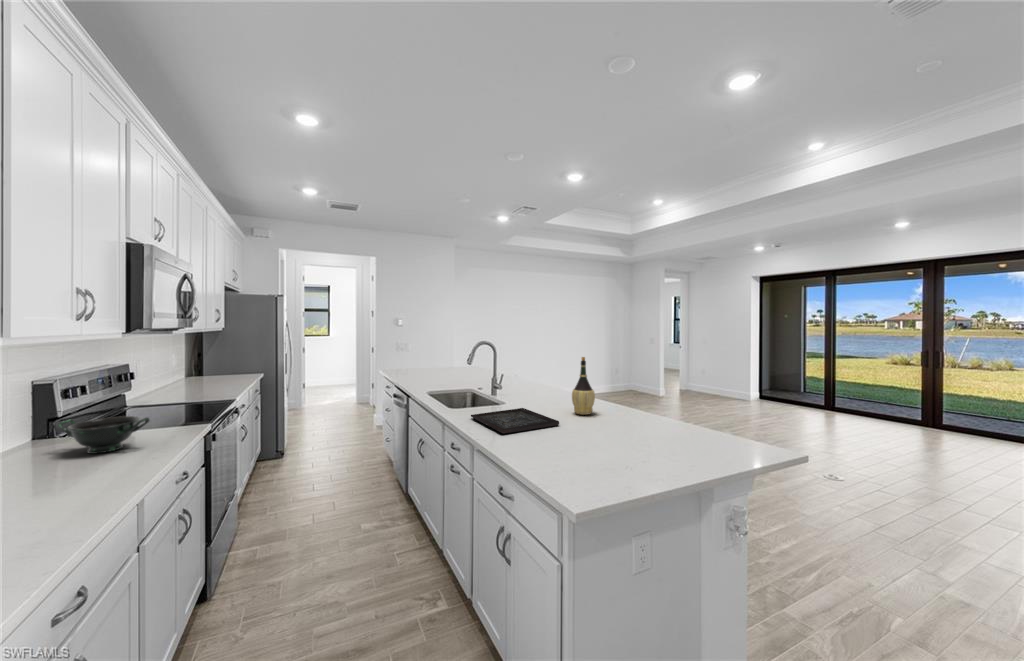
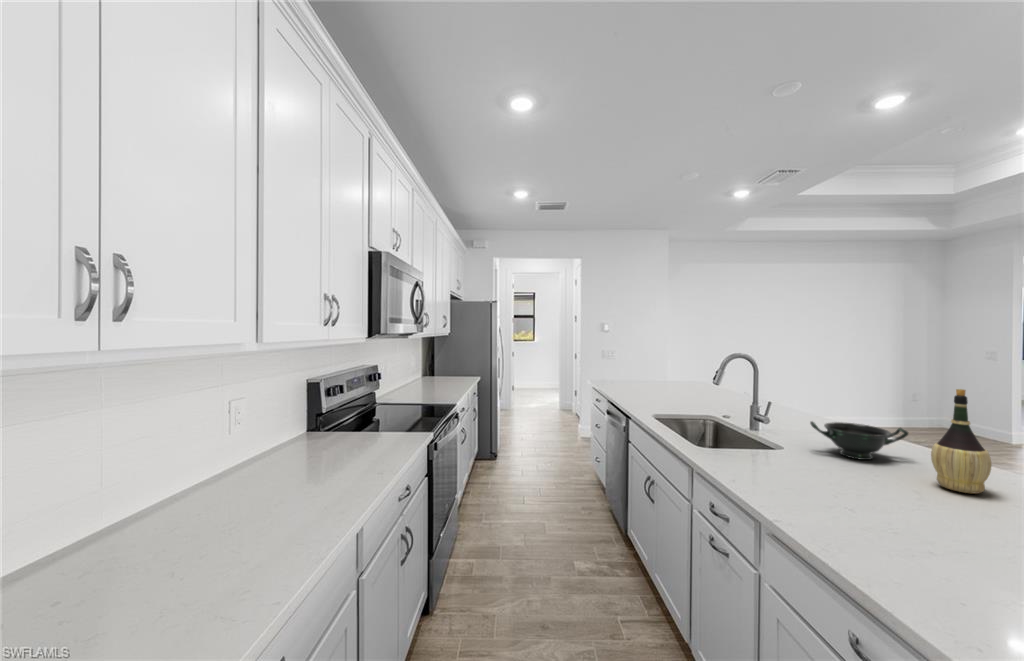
tray: present [471,408,559,434] -> none [737,461,924,511]
bowl: present [58,416,150,454] -> present [810,422,908,460]

